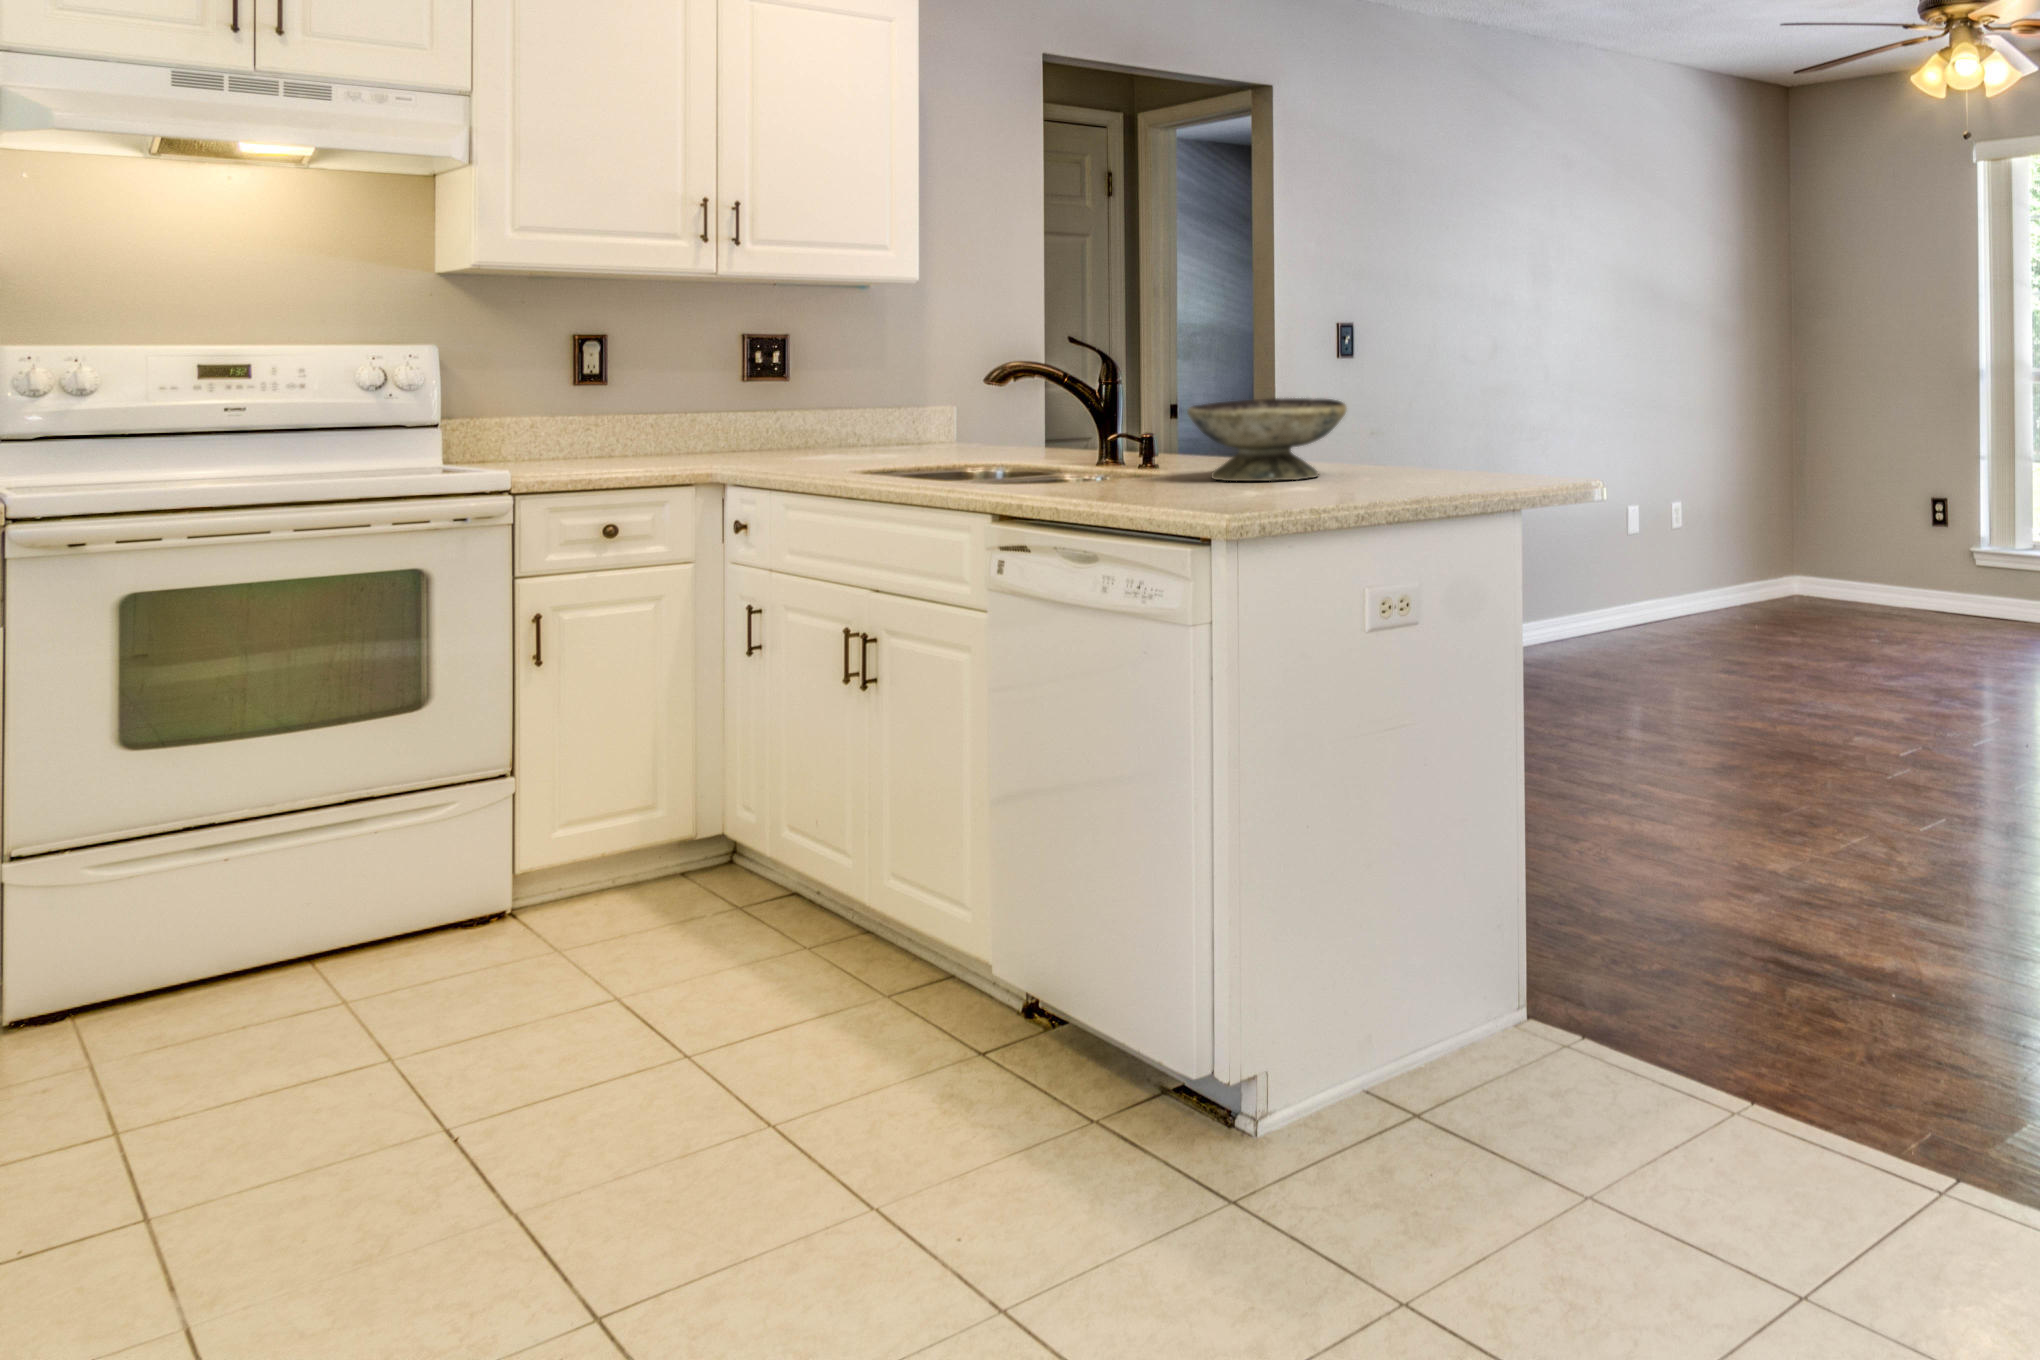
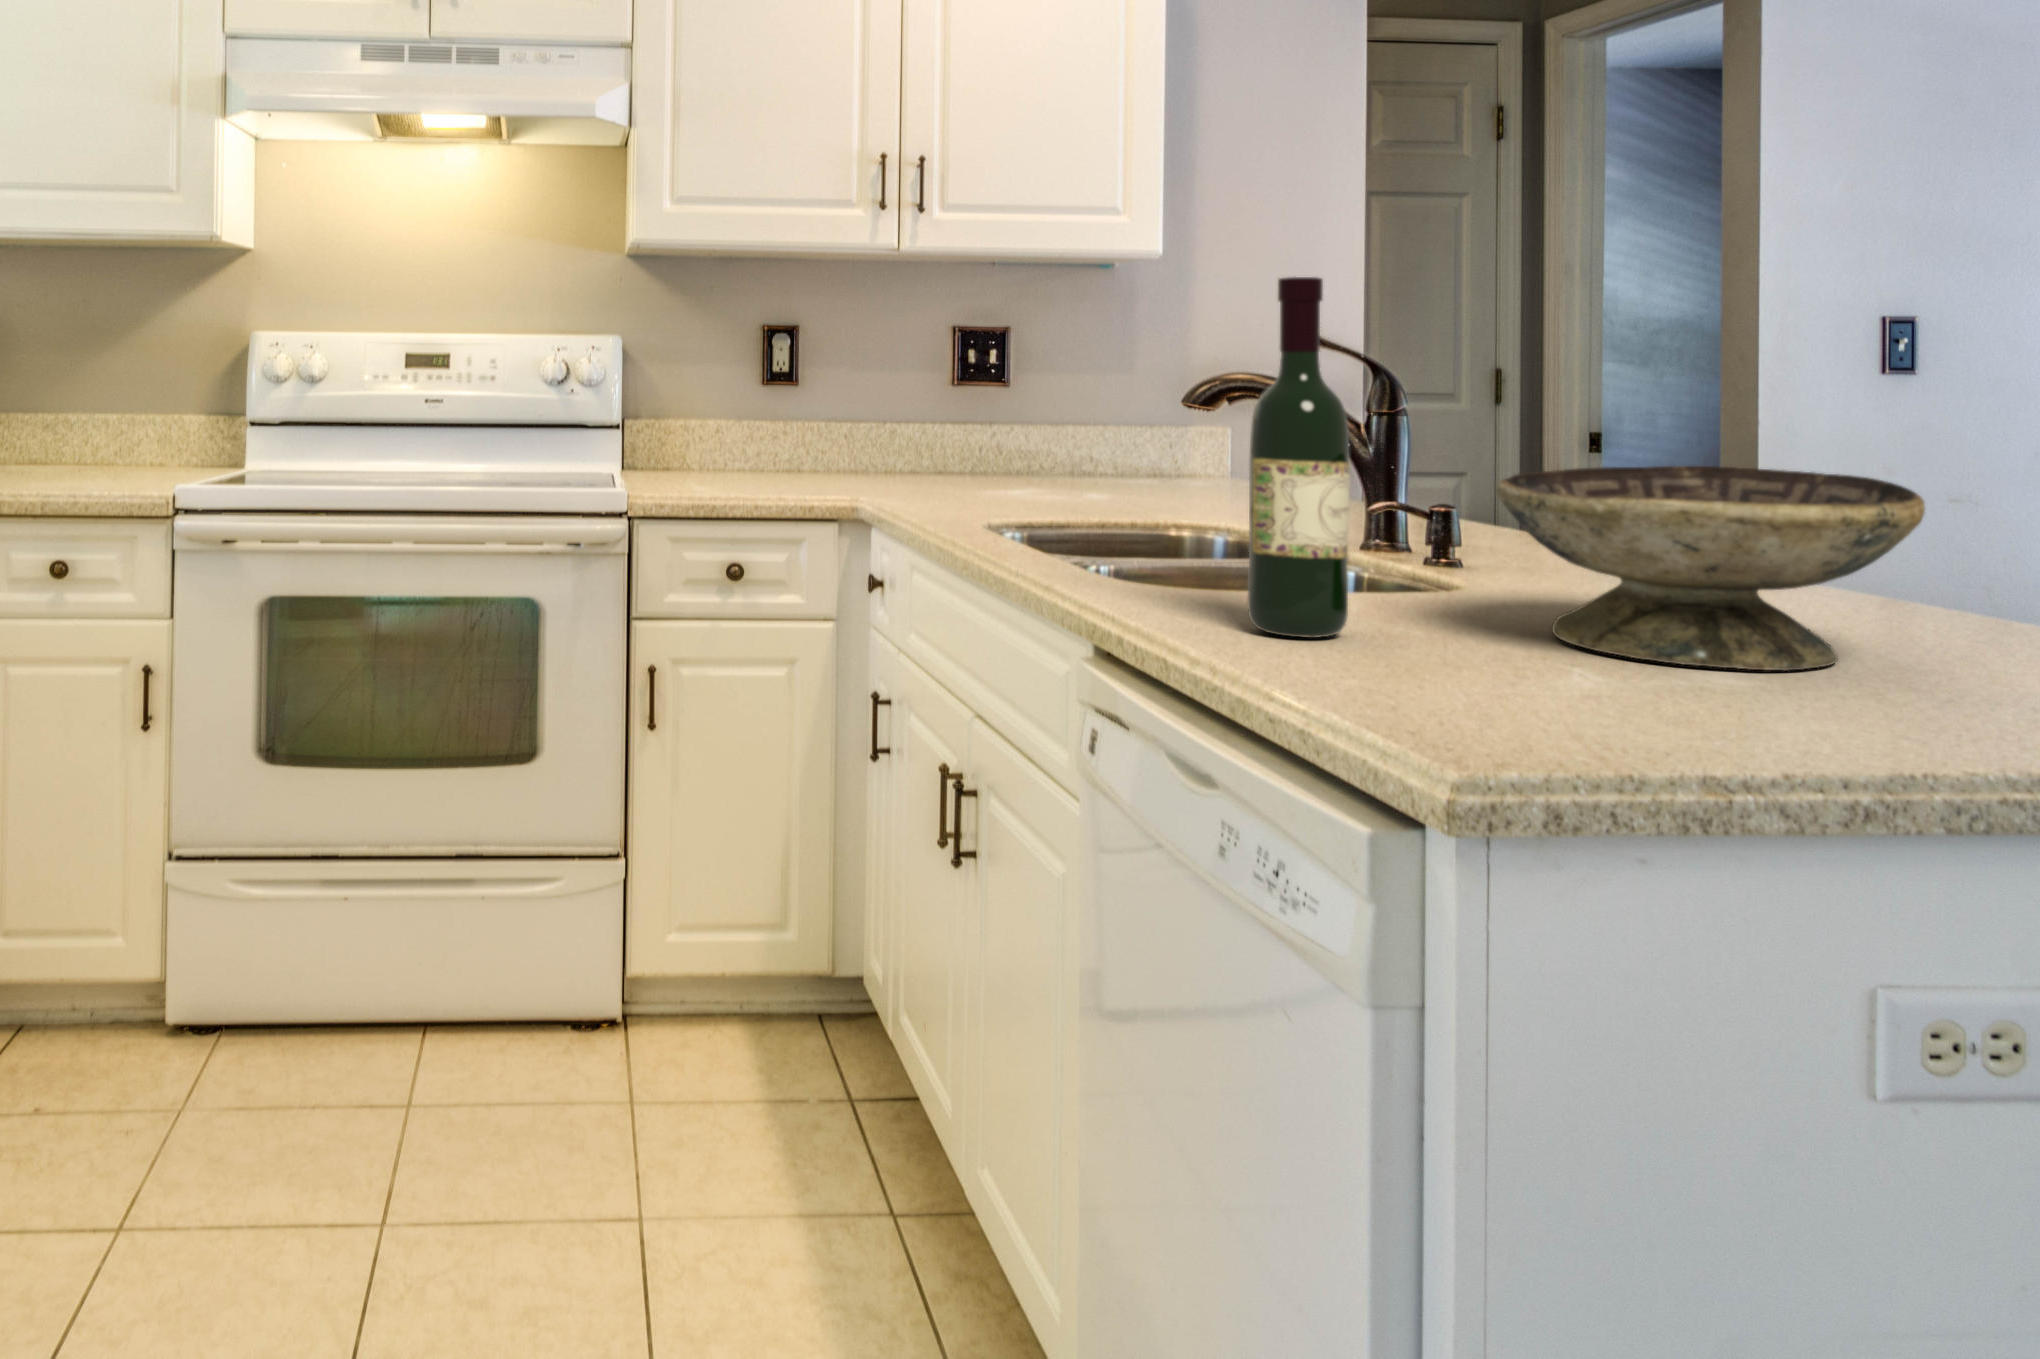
wine bottle: none [1079,311,1126,489] -> present [1248,277,1350,638]

